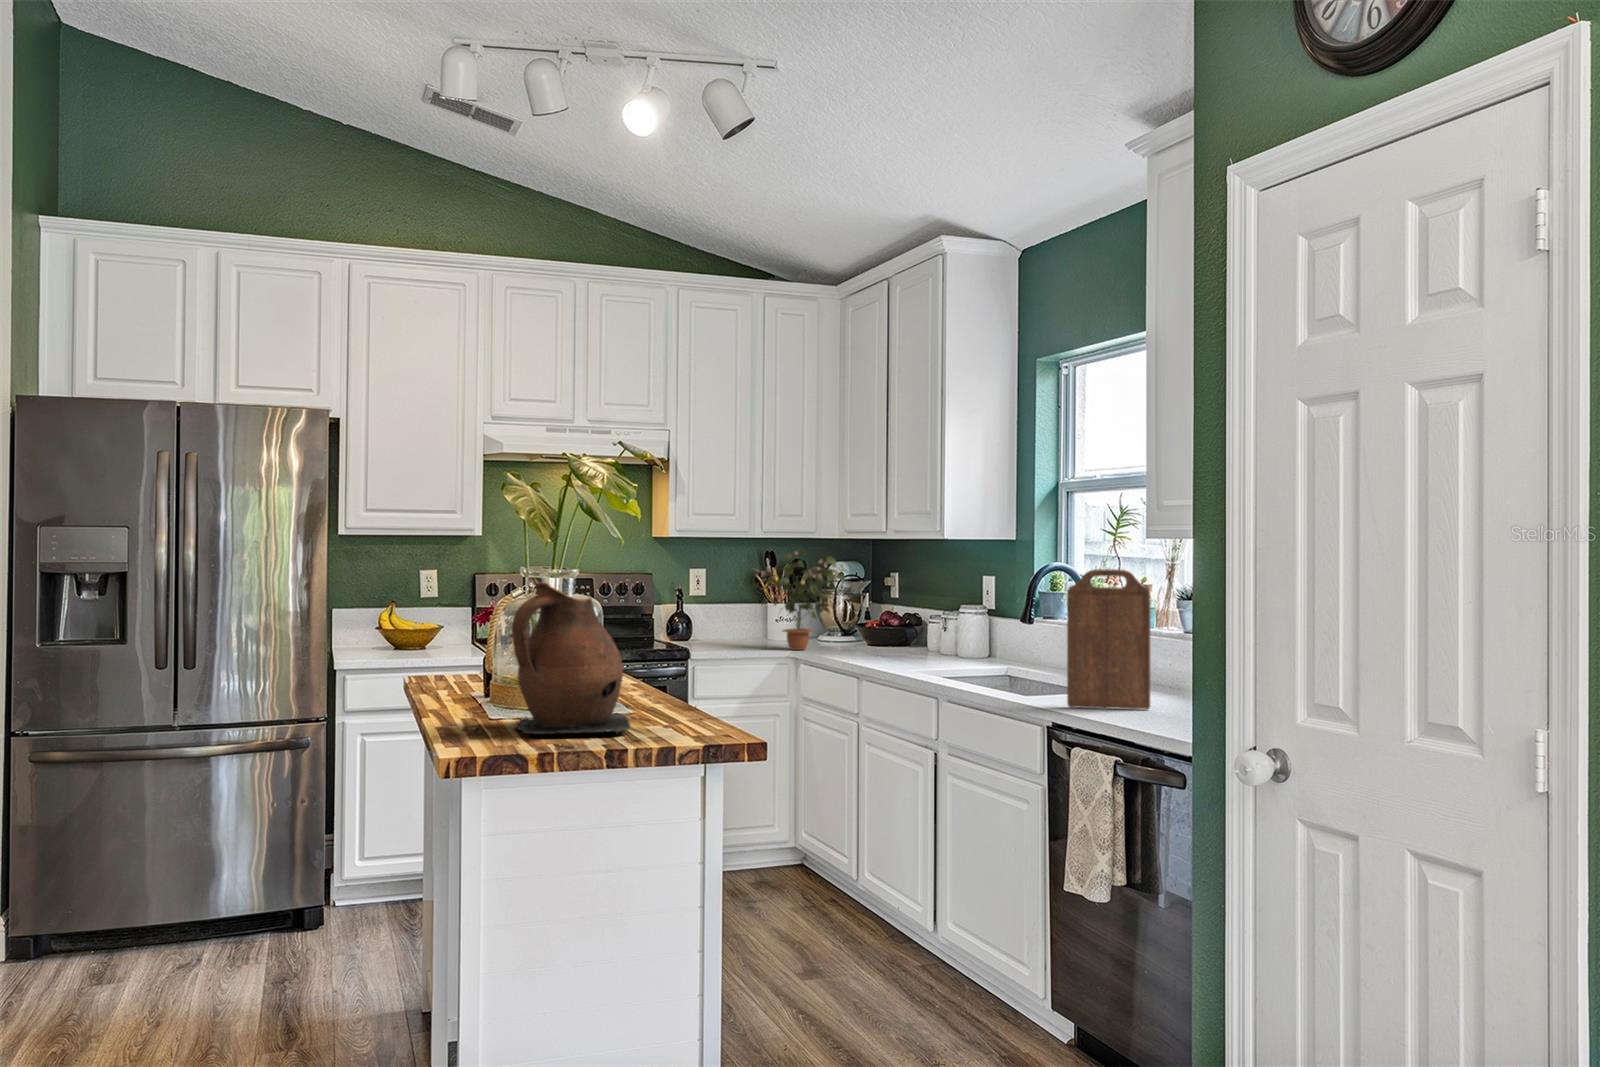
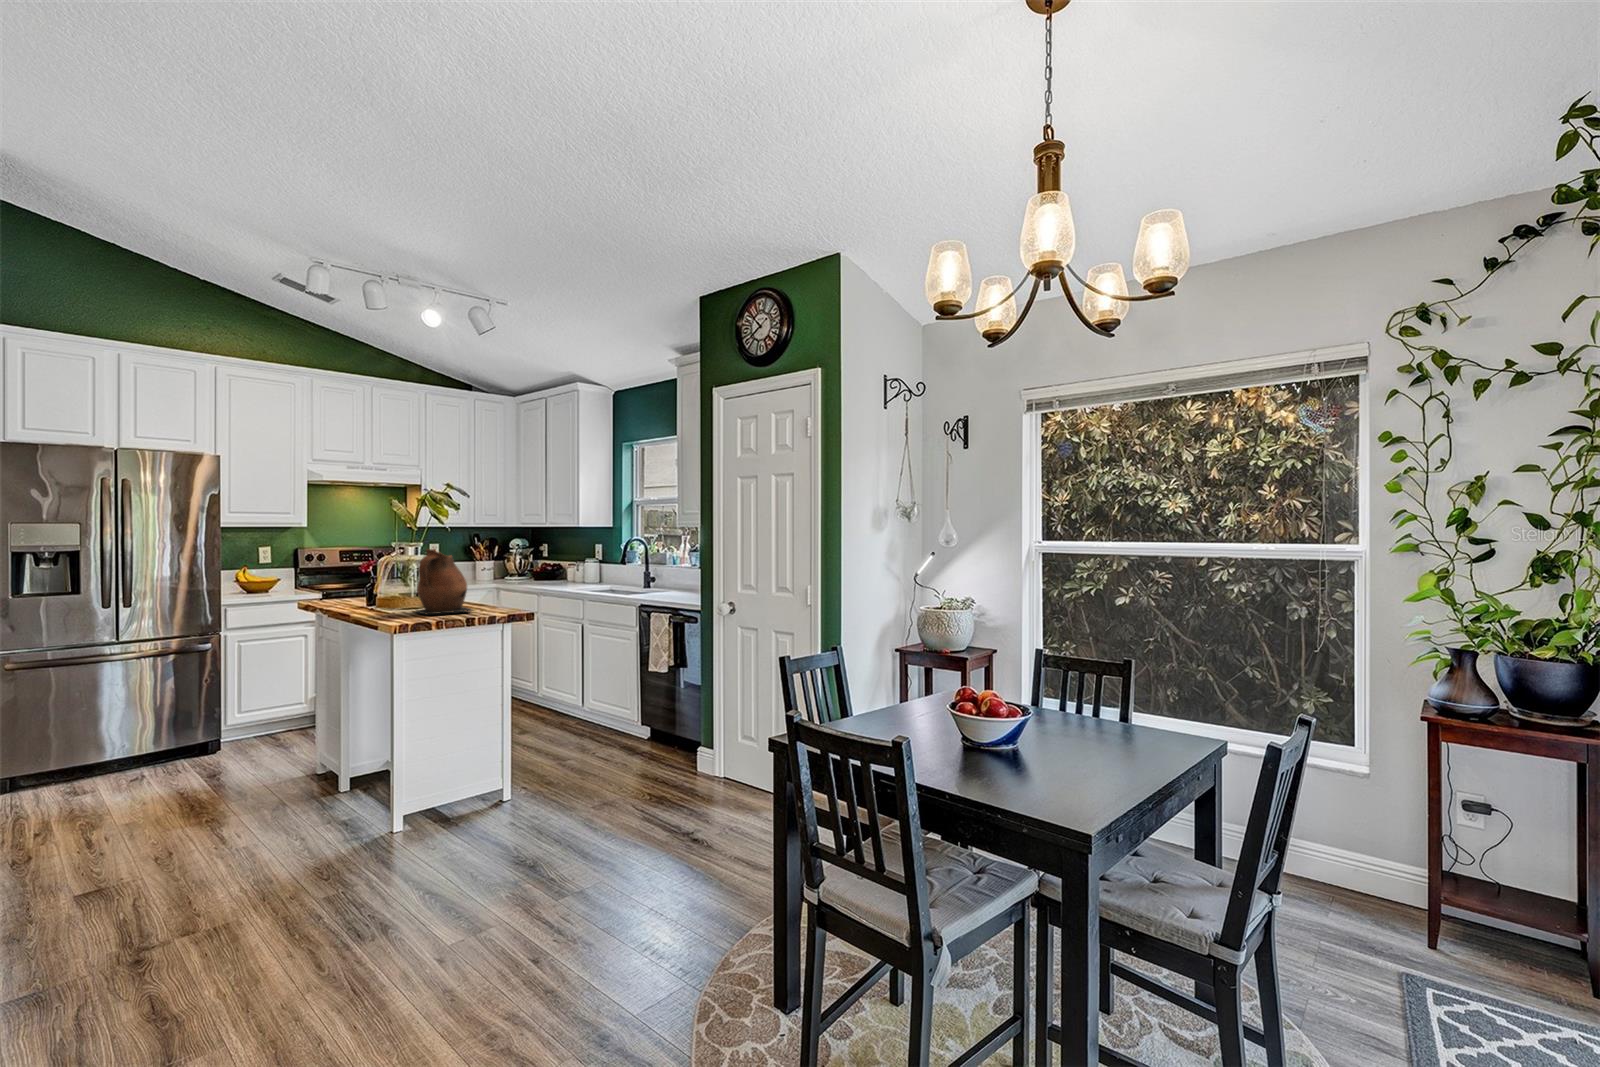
potted plant: present [750,548,845,650] -> none [471,532,528,584]
cutting board: present [1067,569,1151,709] -> none [646,540,680,598]

